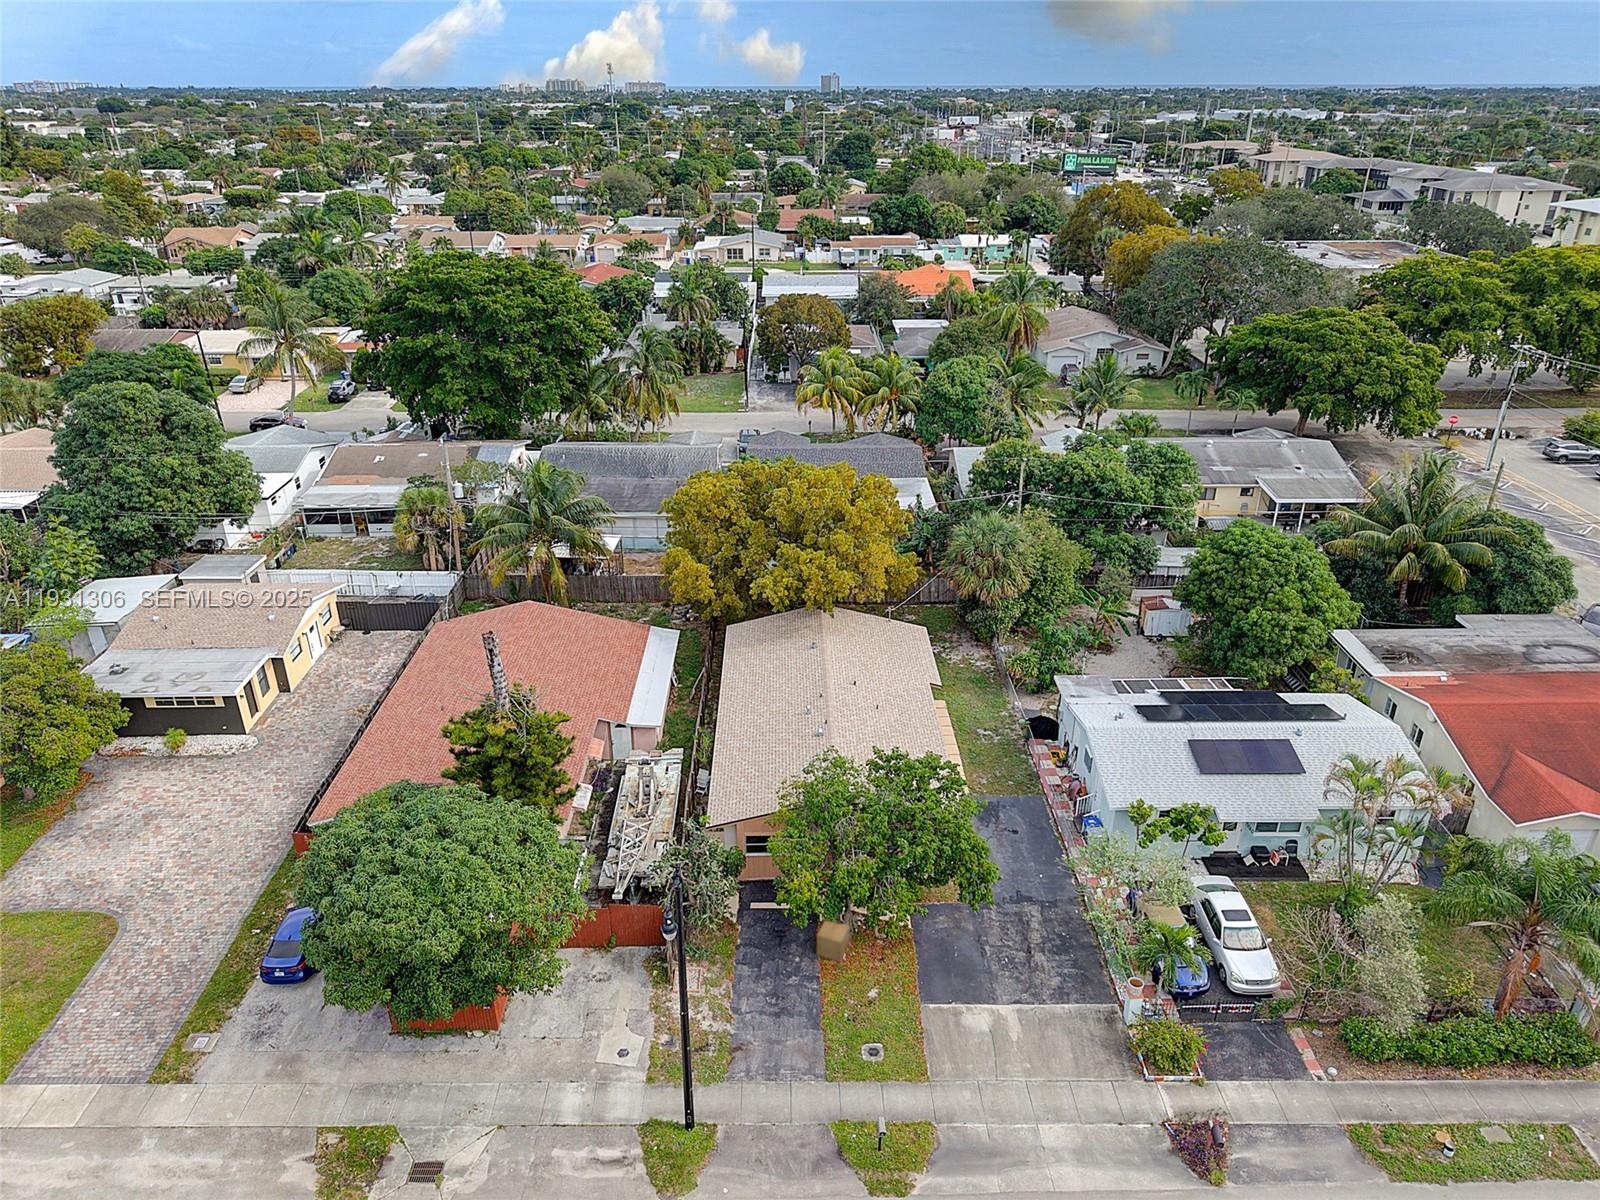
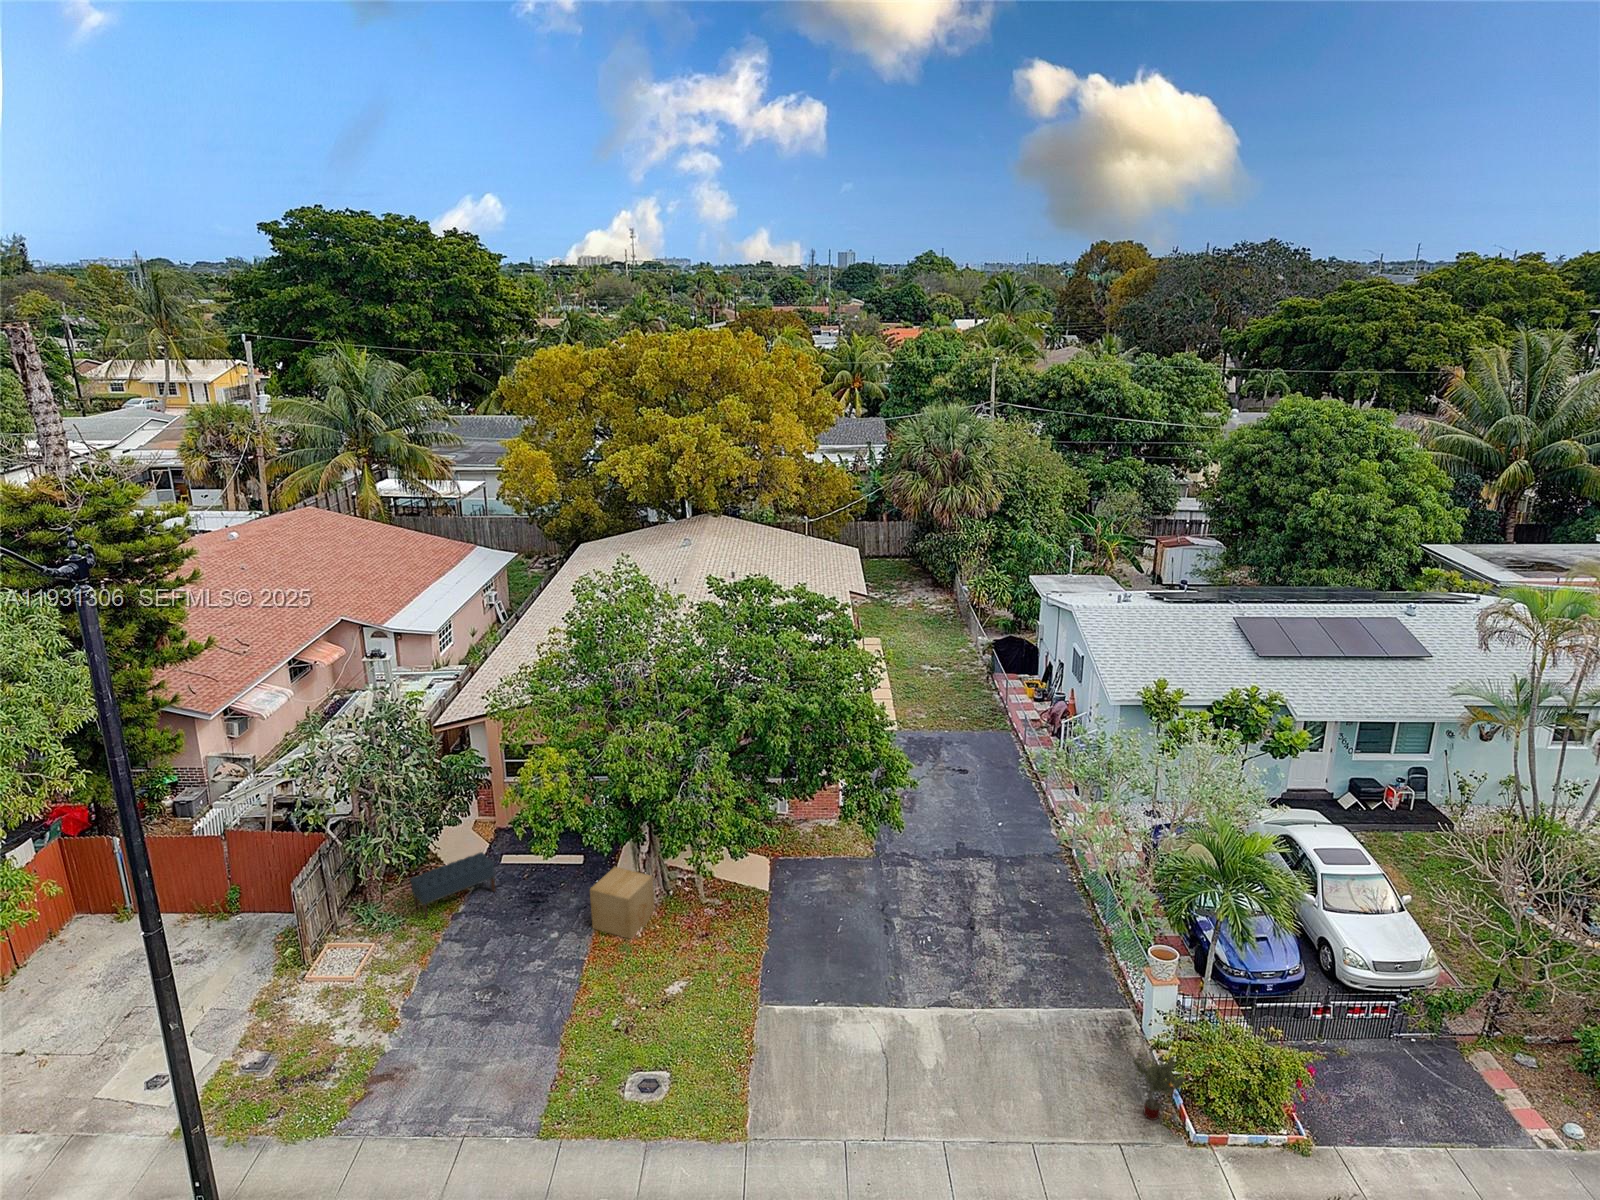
bench: none [708,906,753,949] -> present [410,852,496,919]
potted tree: none [1119,1036,1146,1068] -> present [1133,1054,1186,1120]

